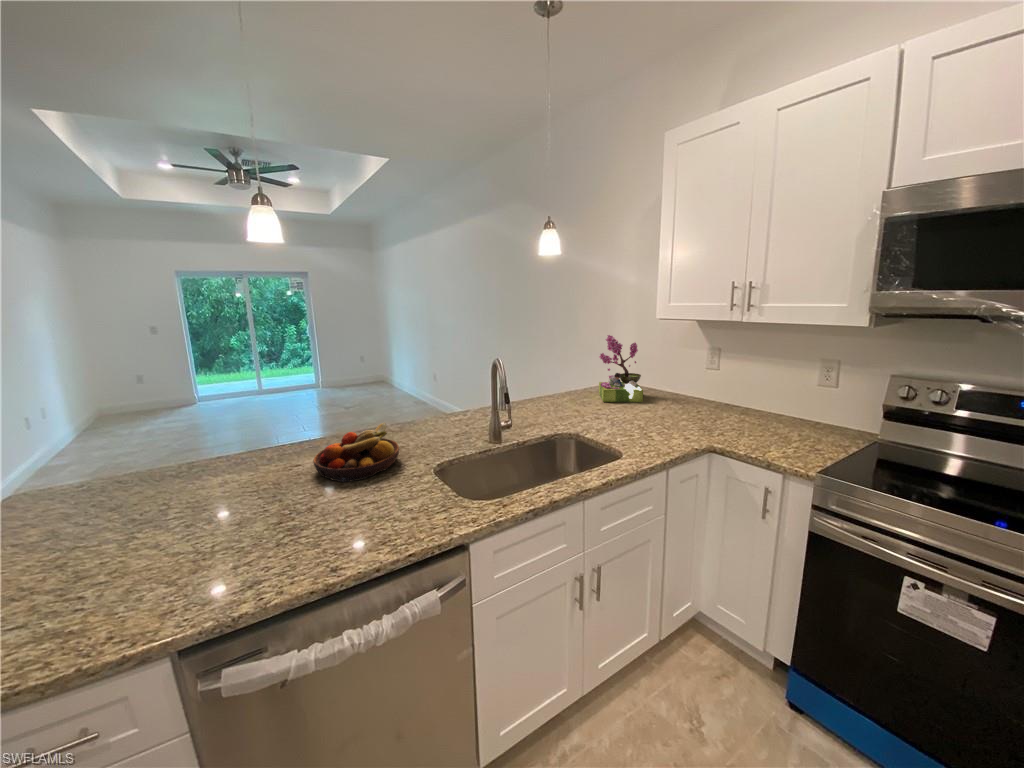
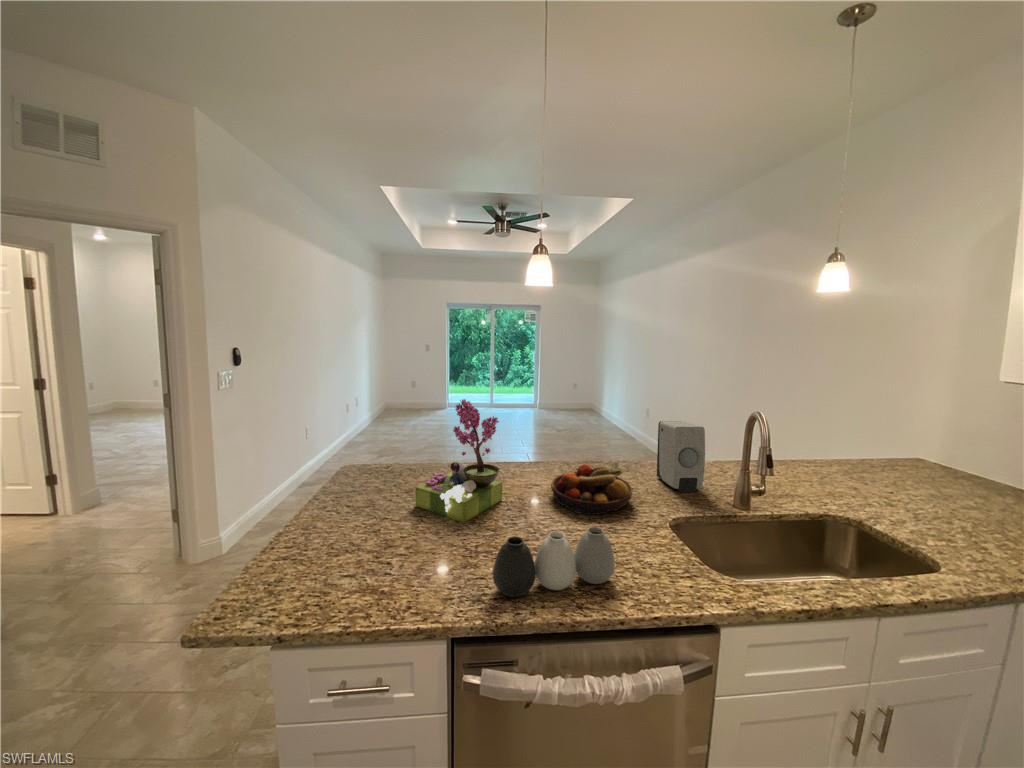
flower arrangement: present [599,335,643,402] -> present [416,399,502,523]
soap dispenser: none [423,377,466,441] -> present [657,421,705,492]
vase: none [228,489,371,585] -> present [493,527,615,597]

